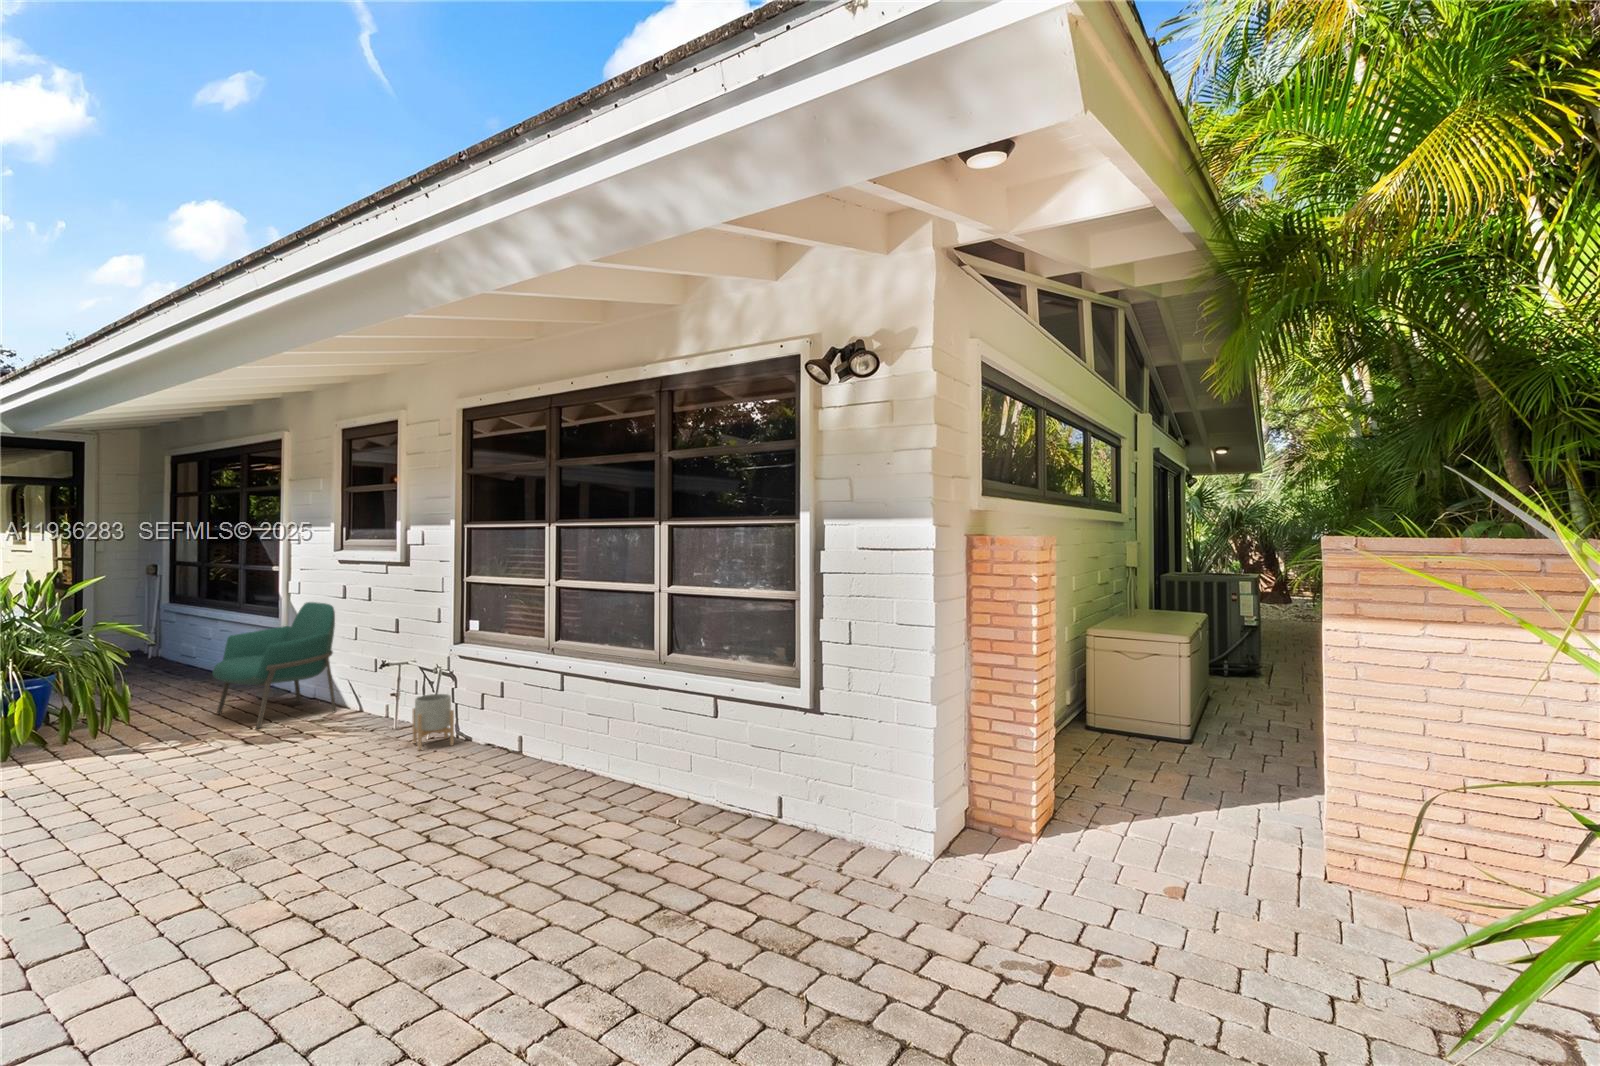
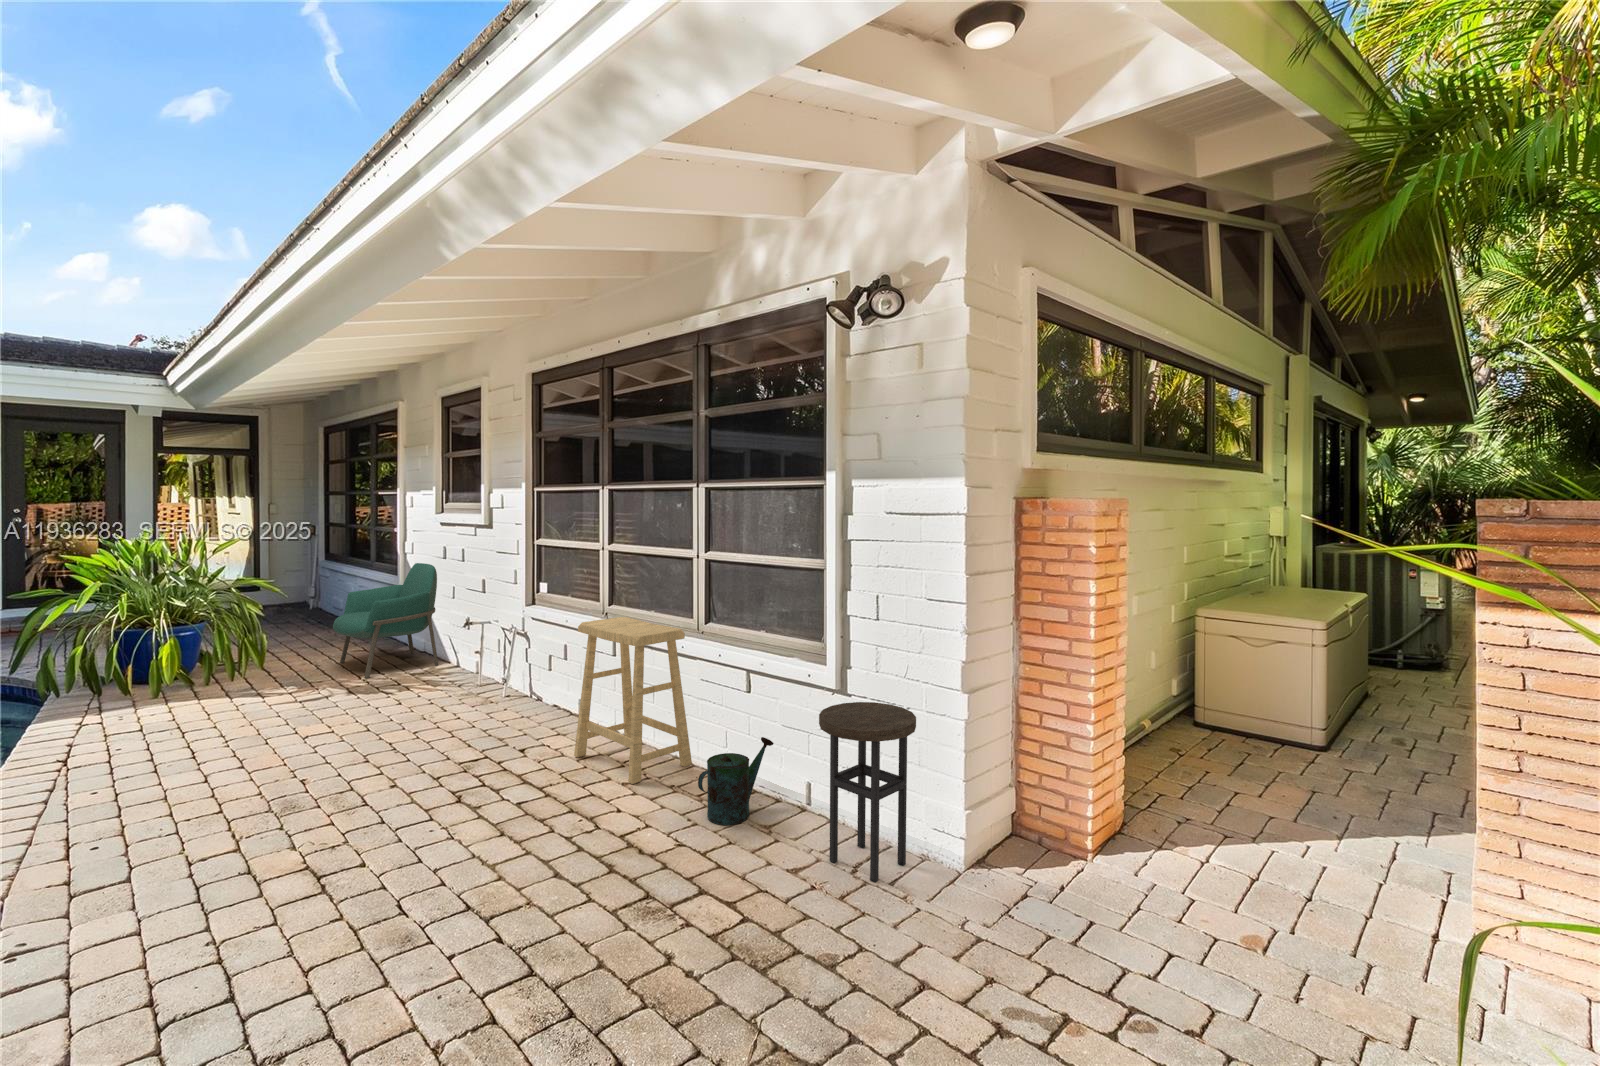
stool: none [533,651,656,814] -> present [574,617,692,784]
planter: present [412,694,454,750] -> none [488,653,524,707]
side table: none [809,718,895,878] -> present [819,702,916,882]
watering can: none [686,758,747,842] -> present [698,737,774,825]

